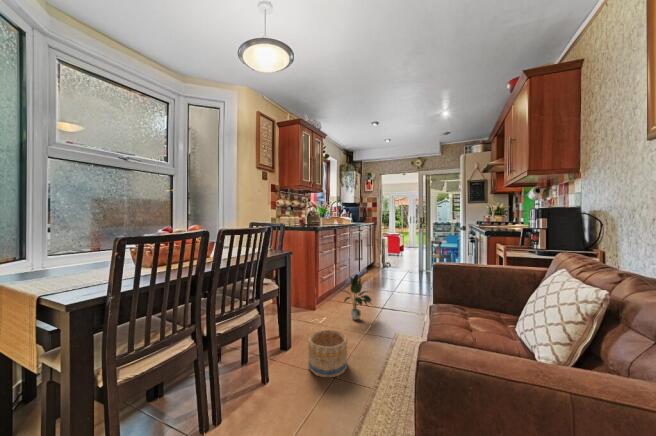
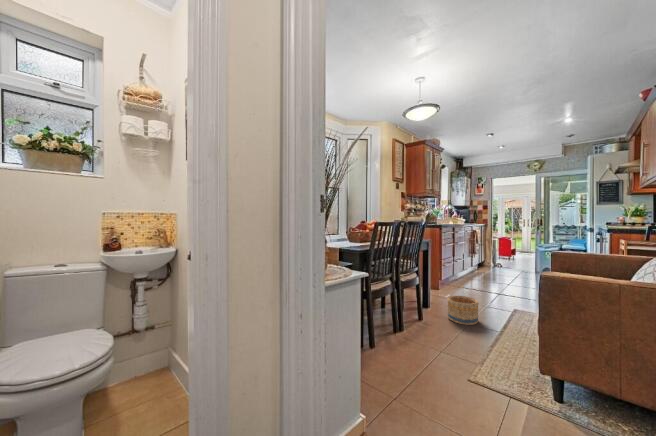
potted plant: present [344,274,371,320] -> none [463,262,493,299]

